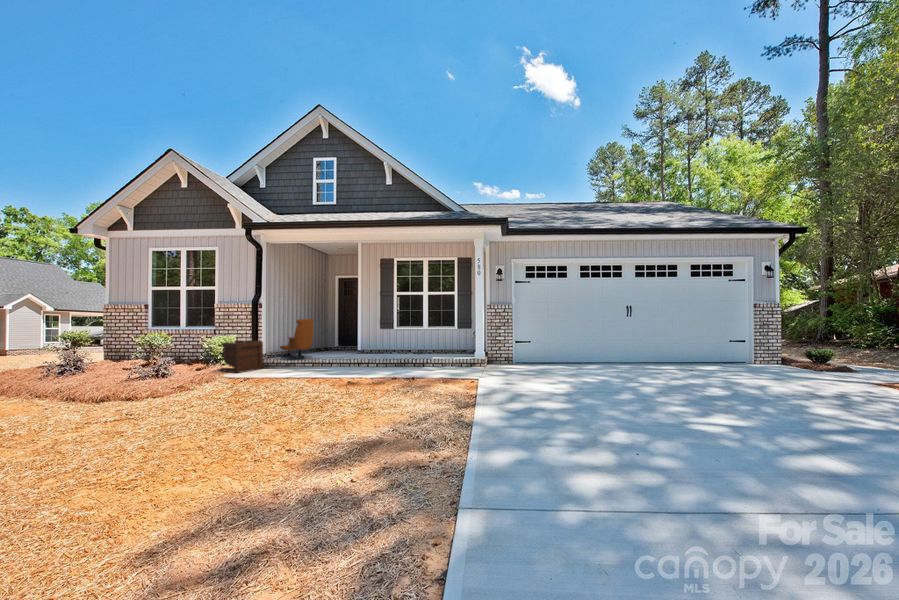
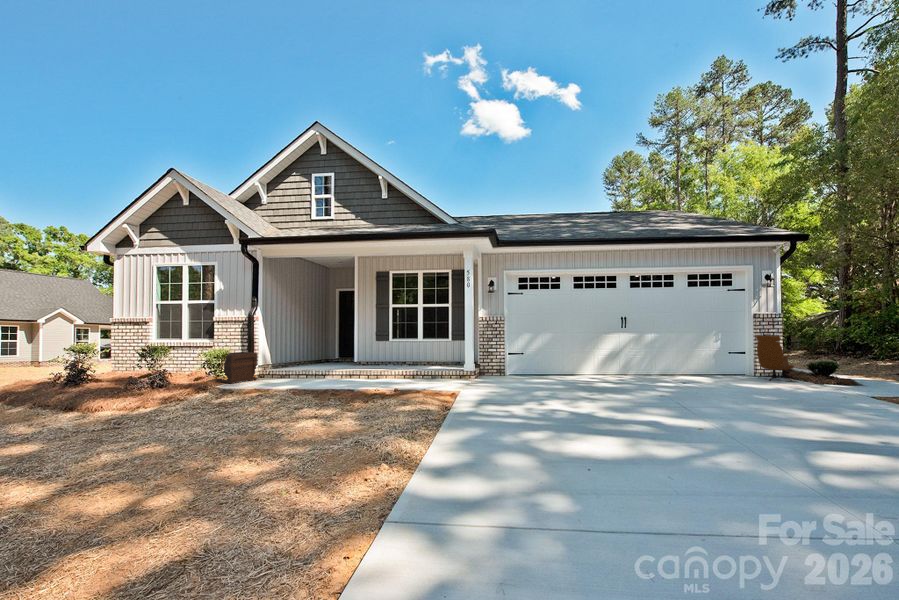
lounge chair: present [280,319,314,360] -> present [756,335,794,381]

